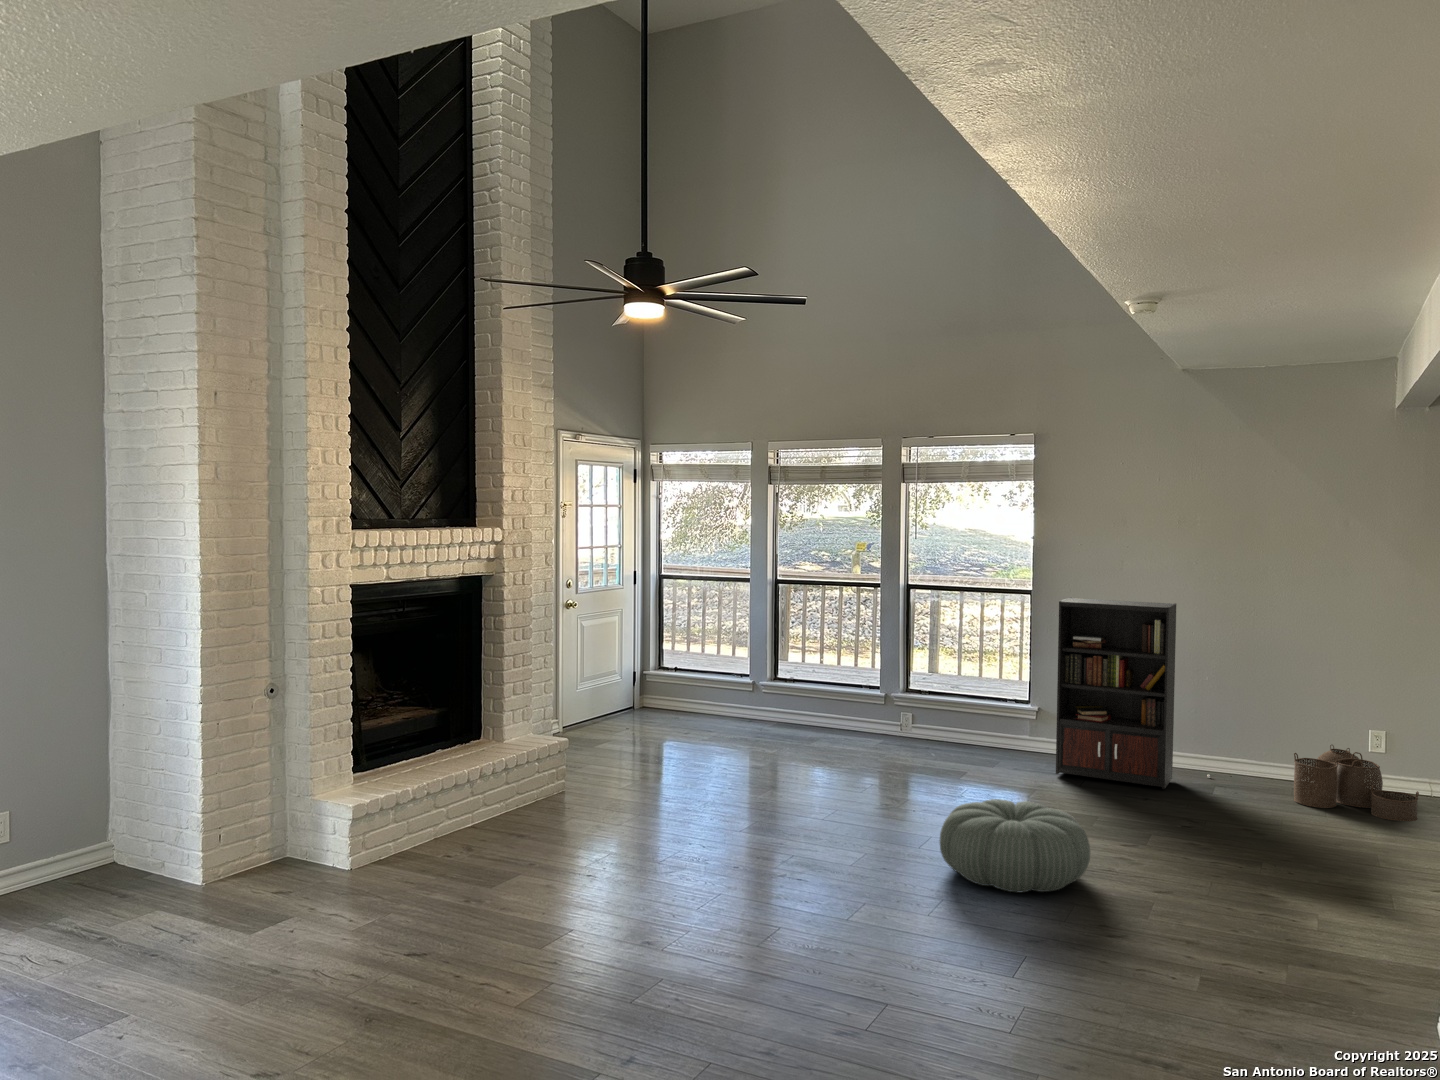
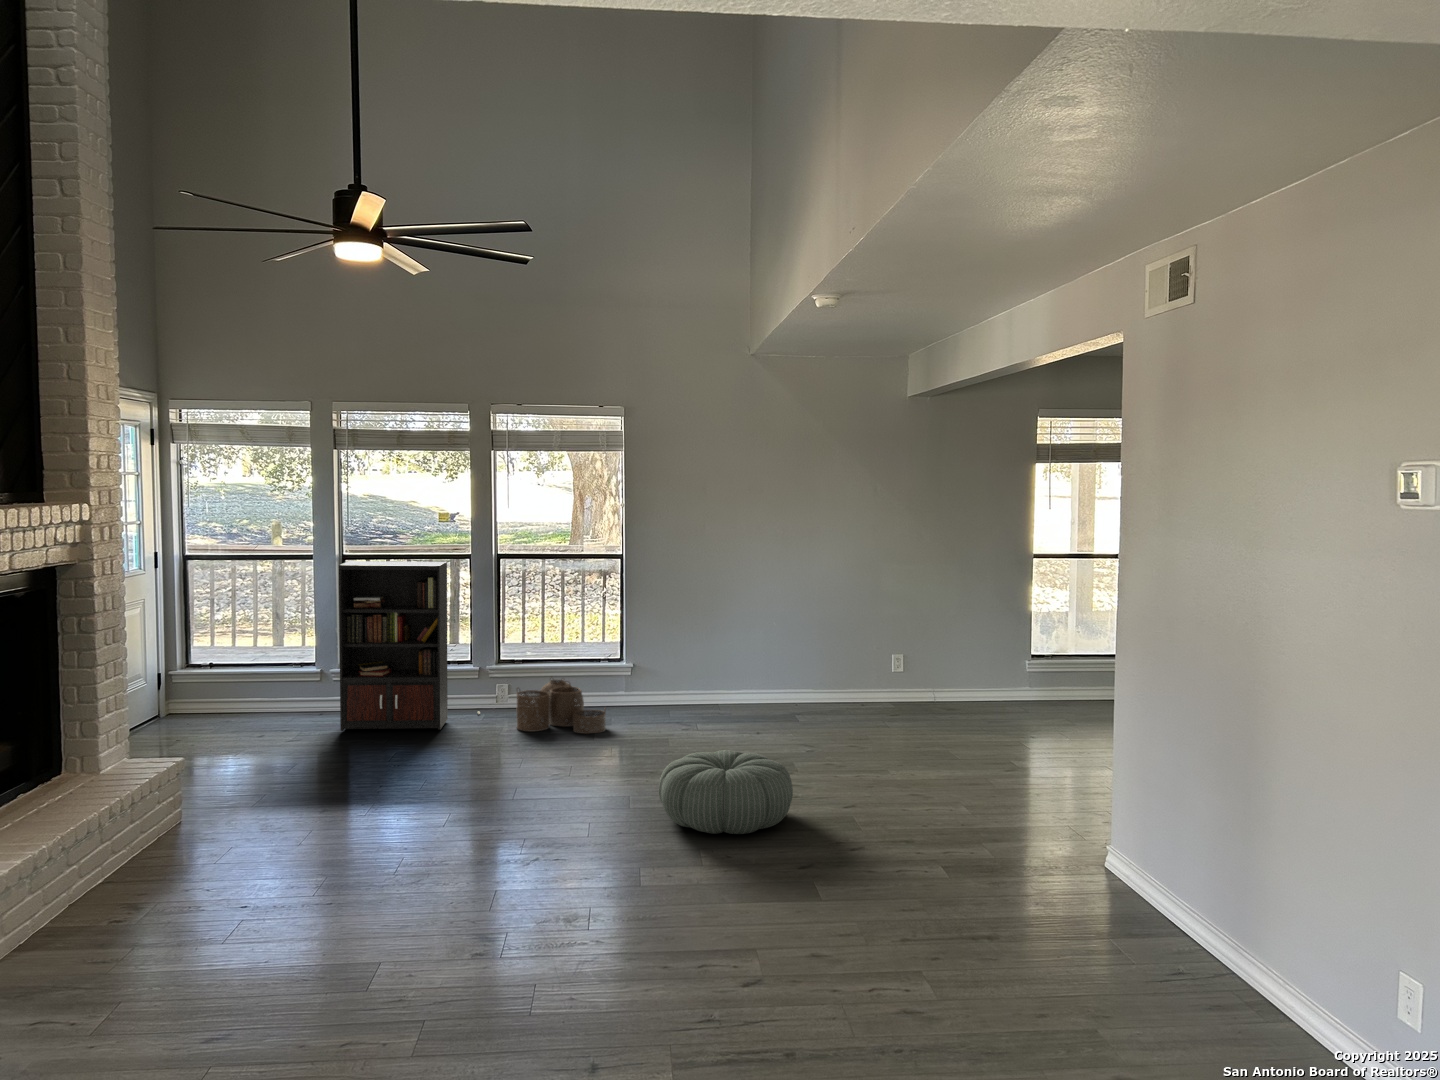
bookcase: present [1056,598,1210,789] -> present [339,561,480,731]
woven basket: present [1294,745,1419,822] -> present [517,679,606,734]

